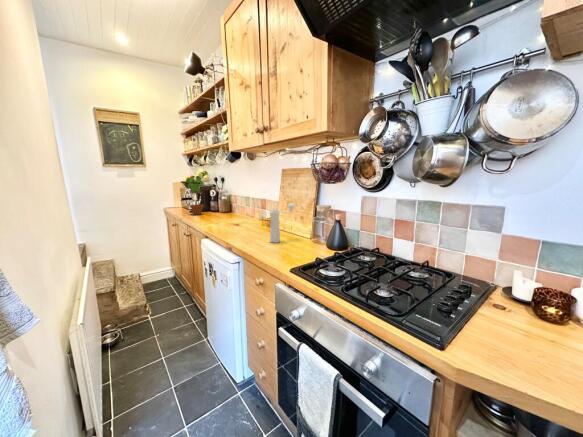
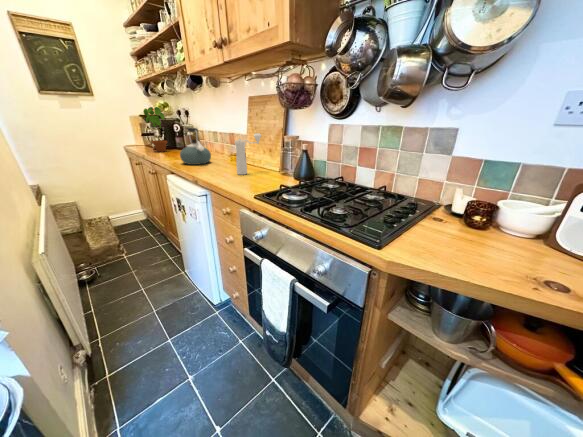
kettle: none [216,196,244,230] -> present [180,127,211,165]

